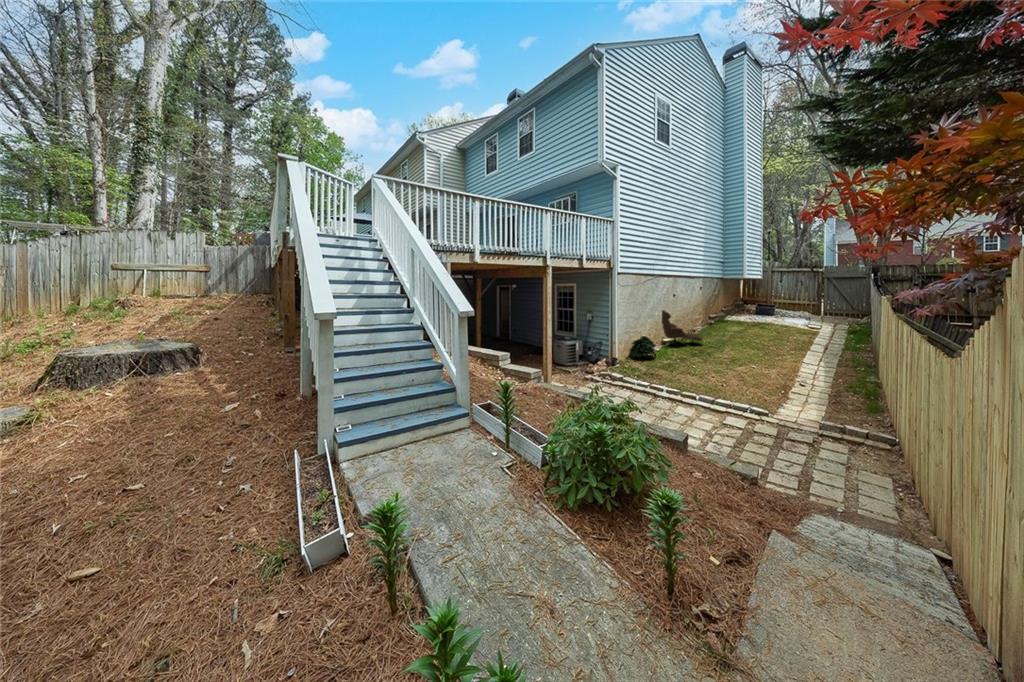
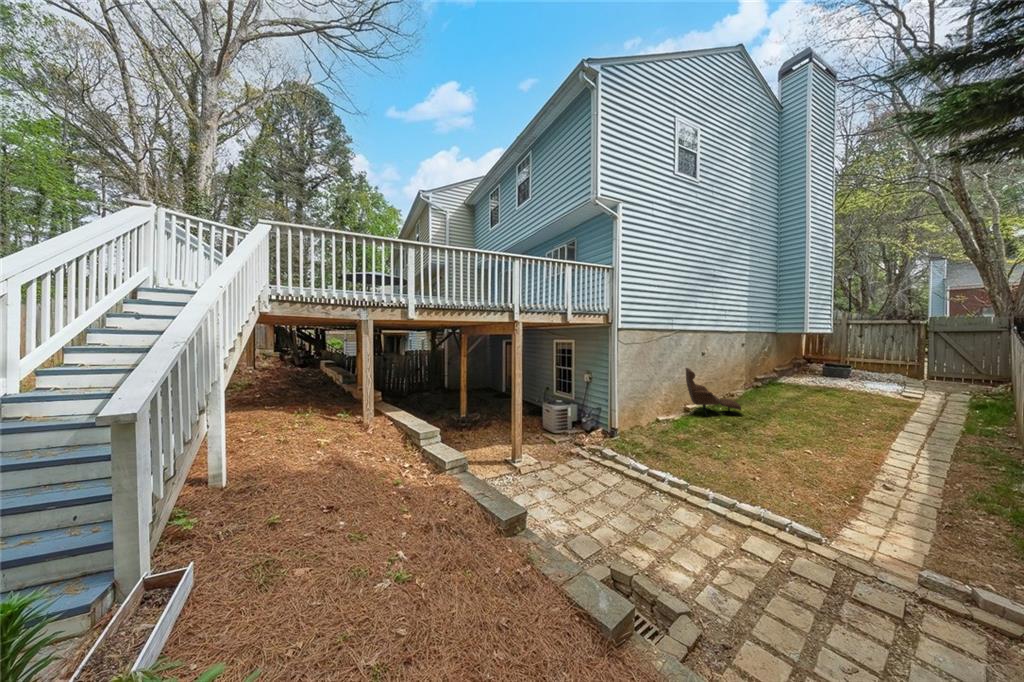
potted plant: present [629,336,656,358] -> none [636,400,672,432]

